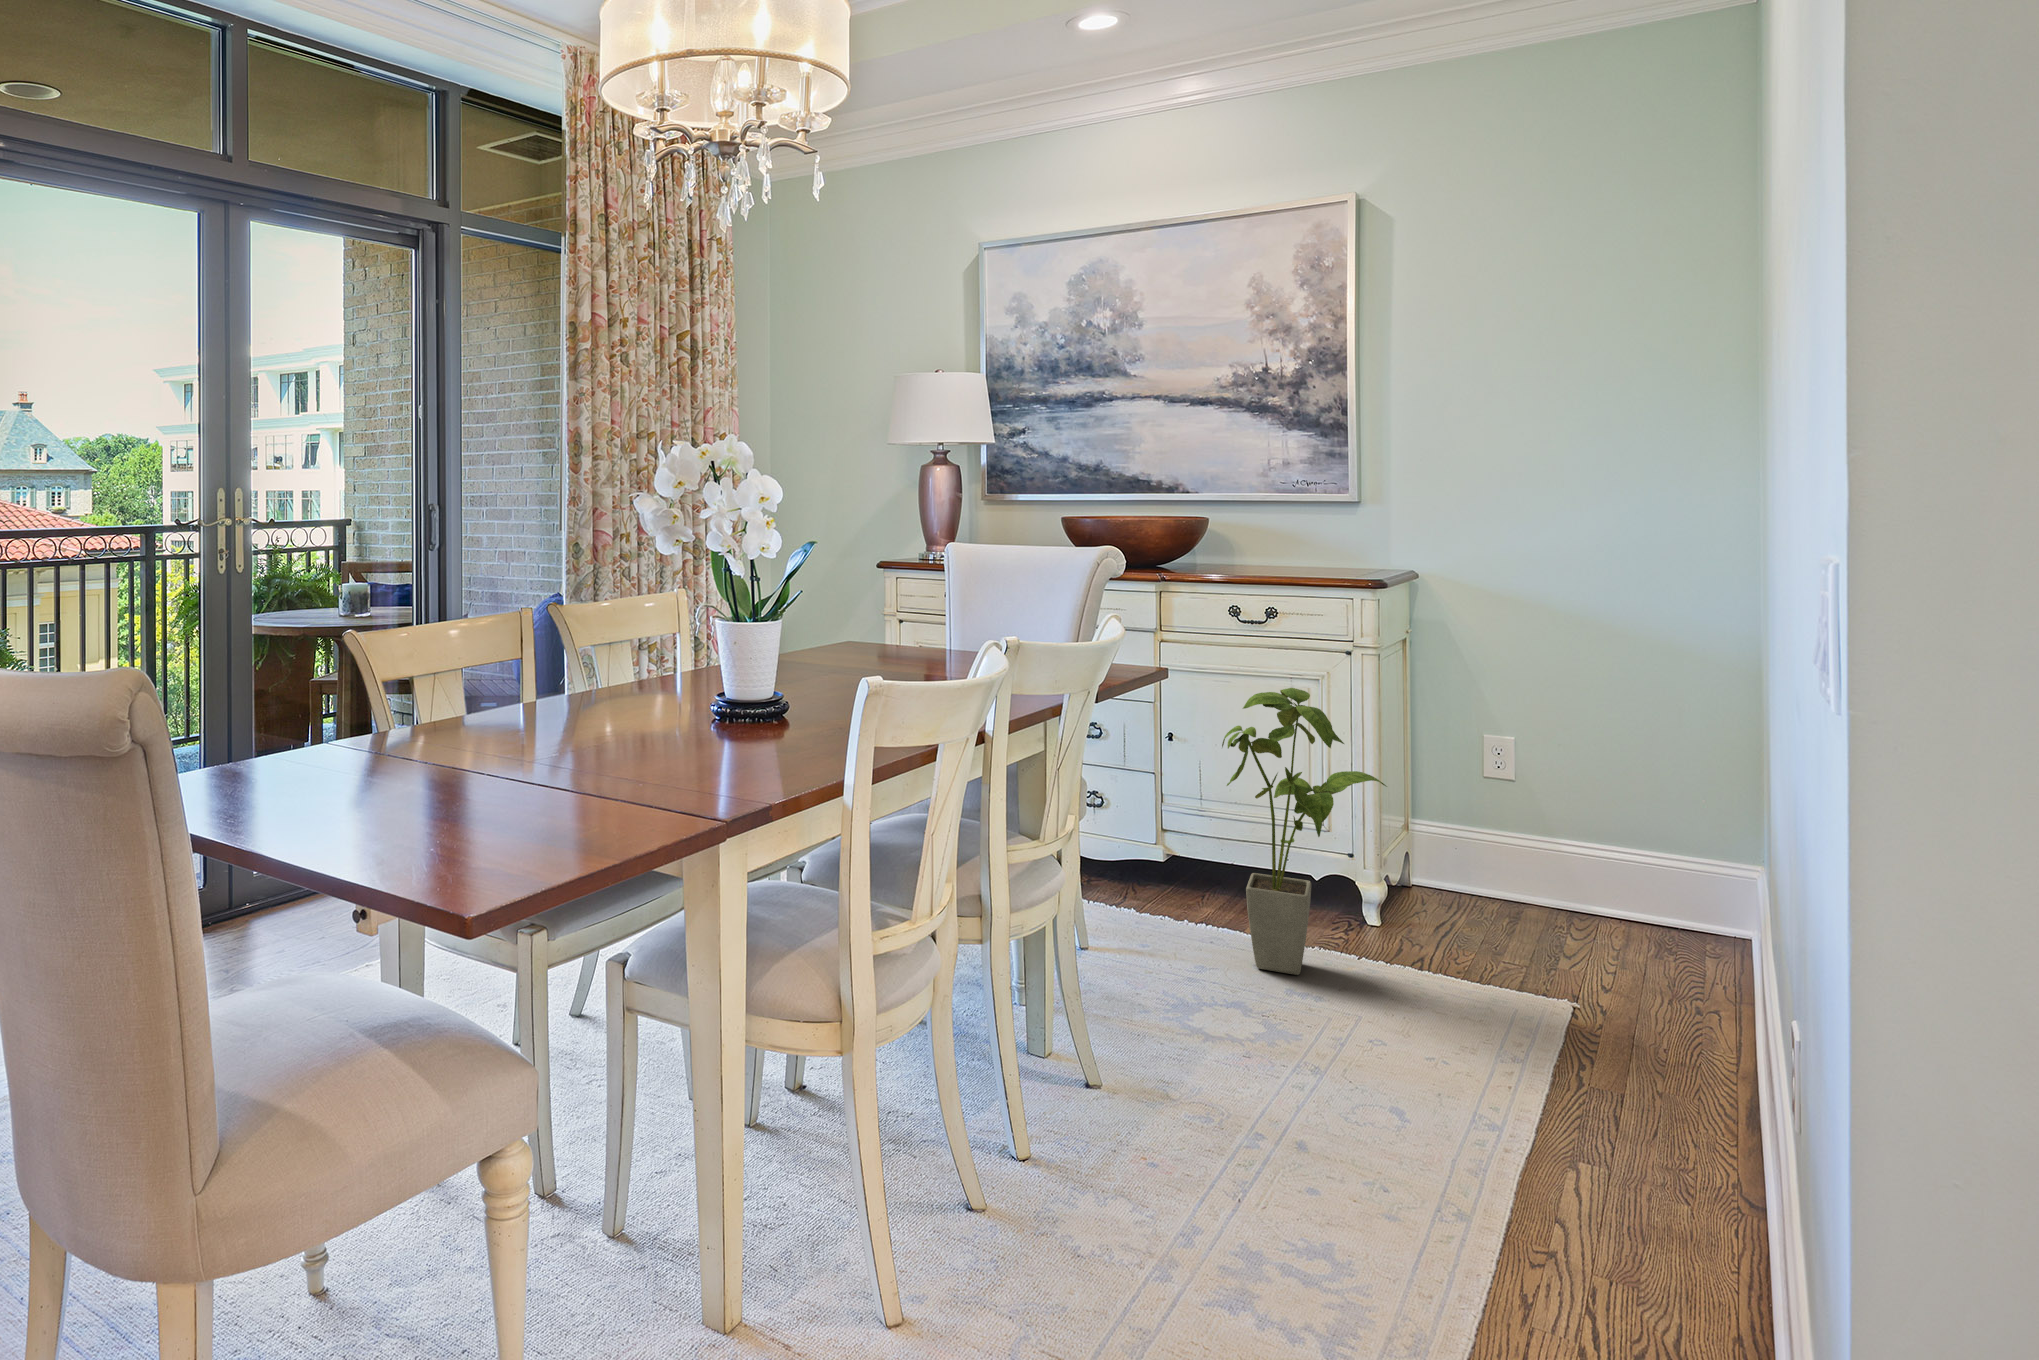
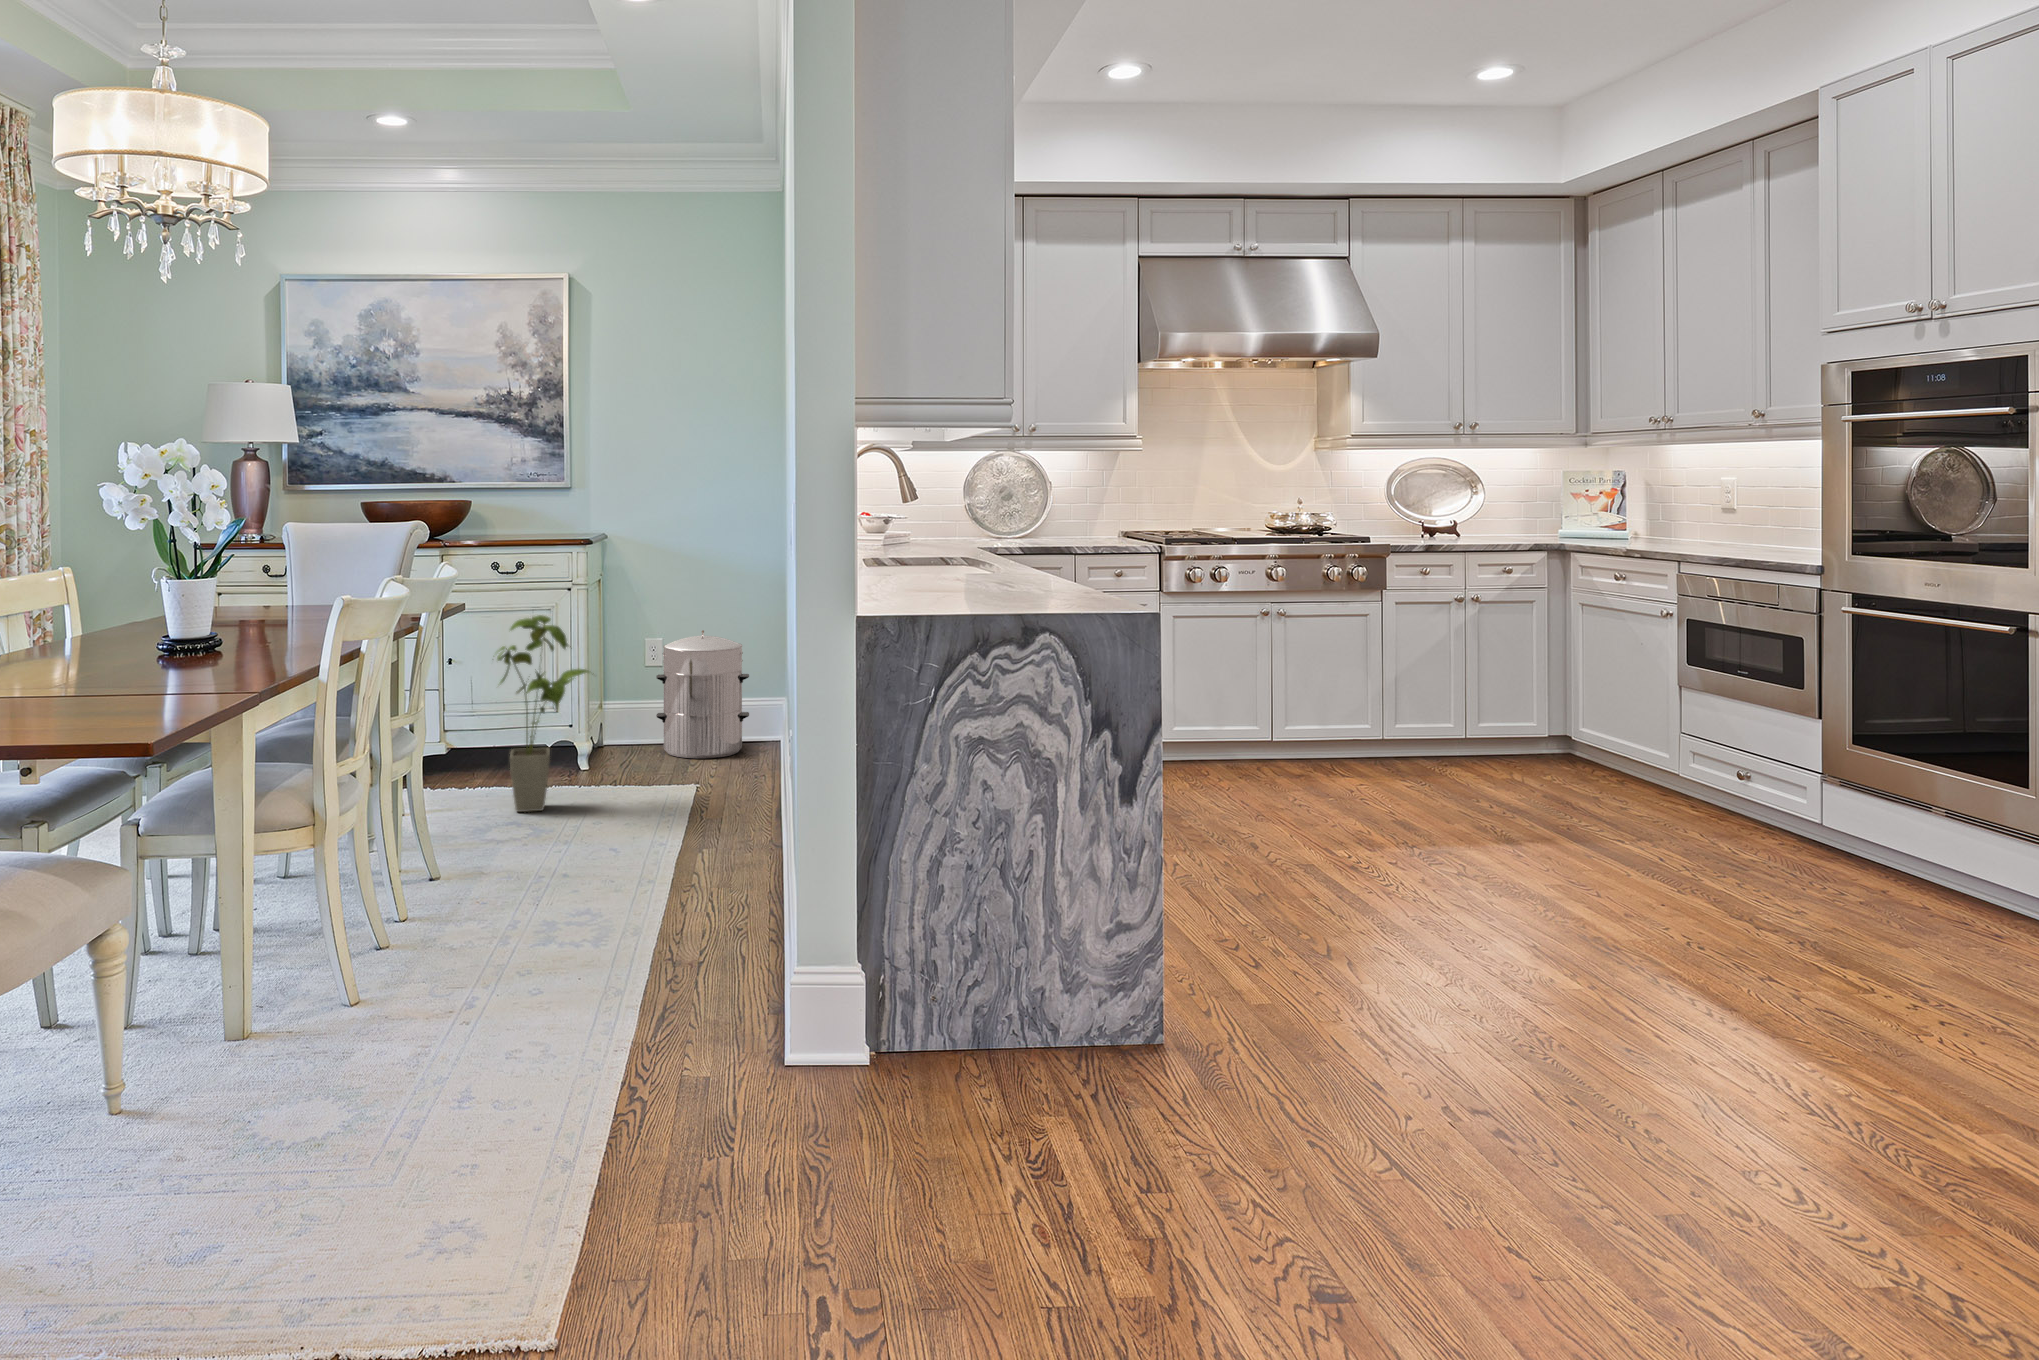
waste bin: none [1496,721,1669,925] -> present [656,630,749,758]

